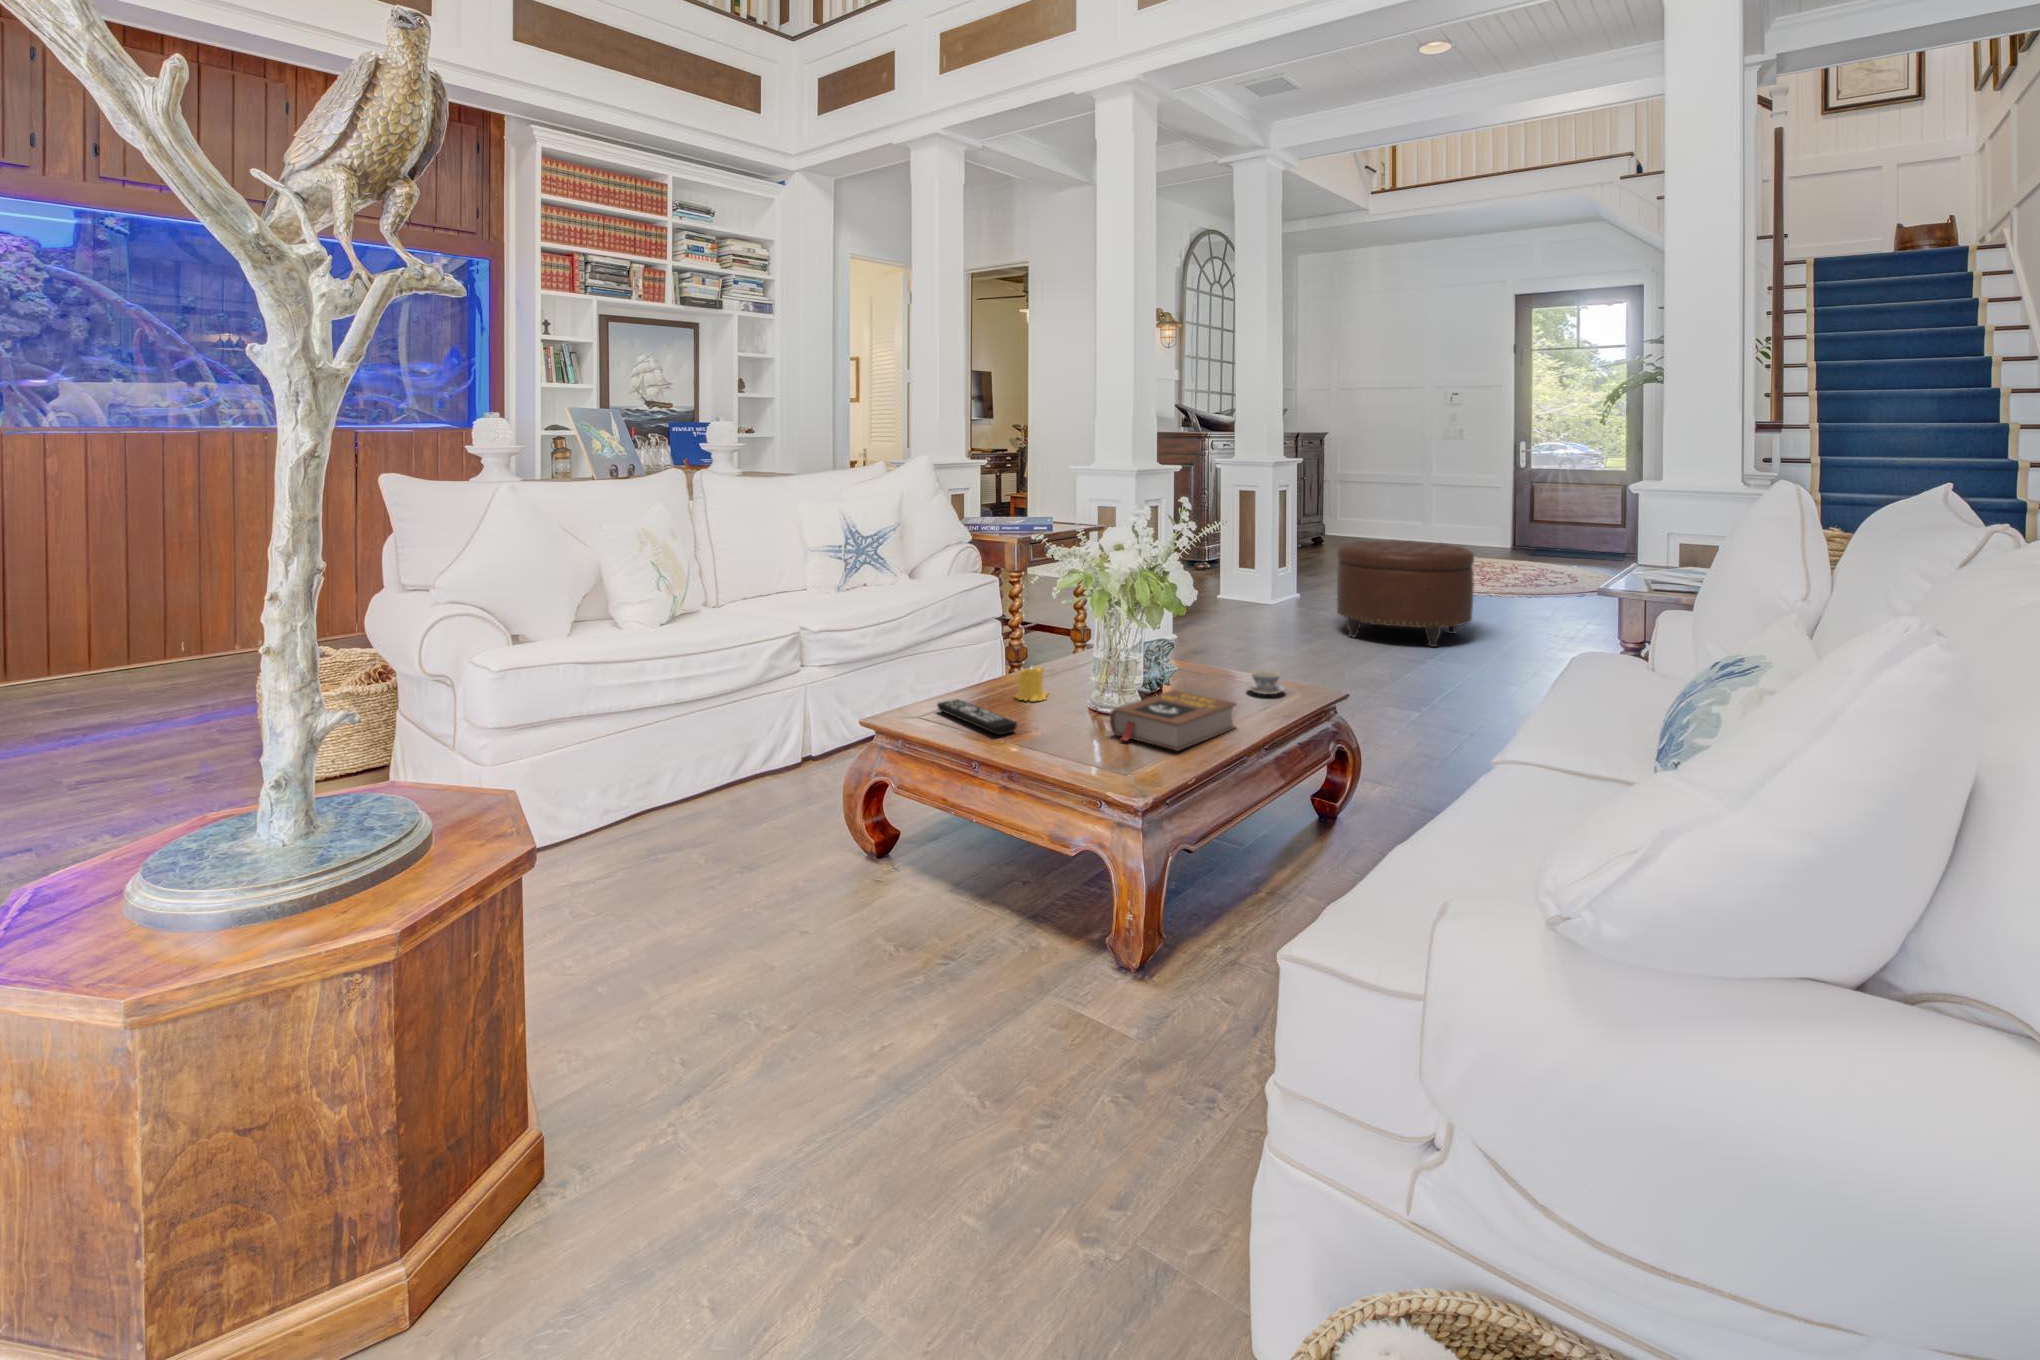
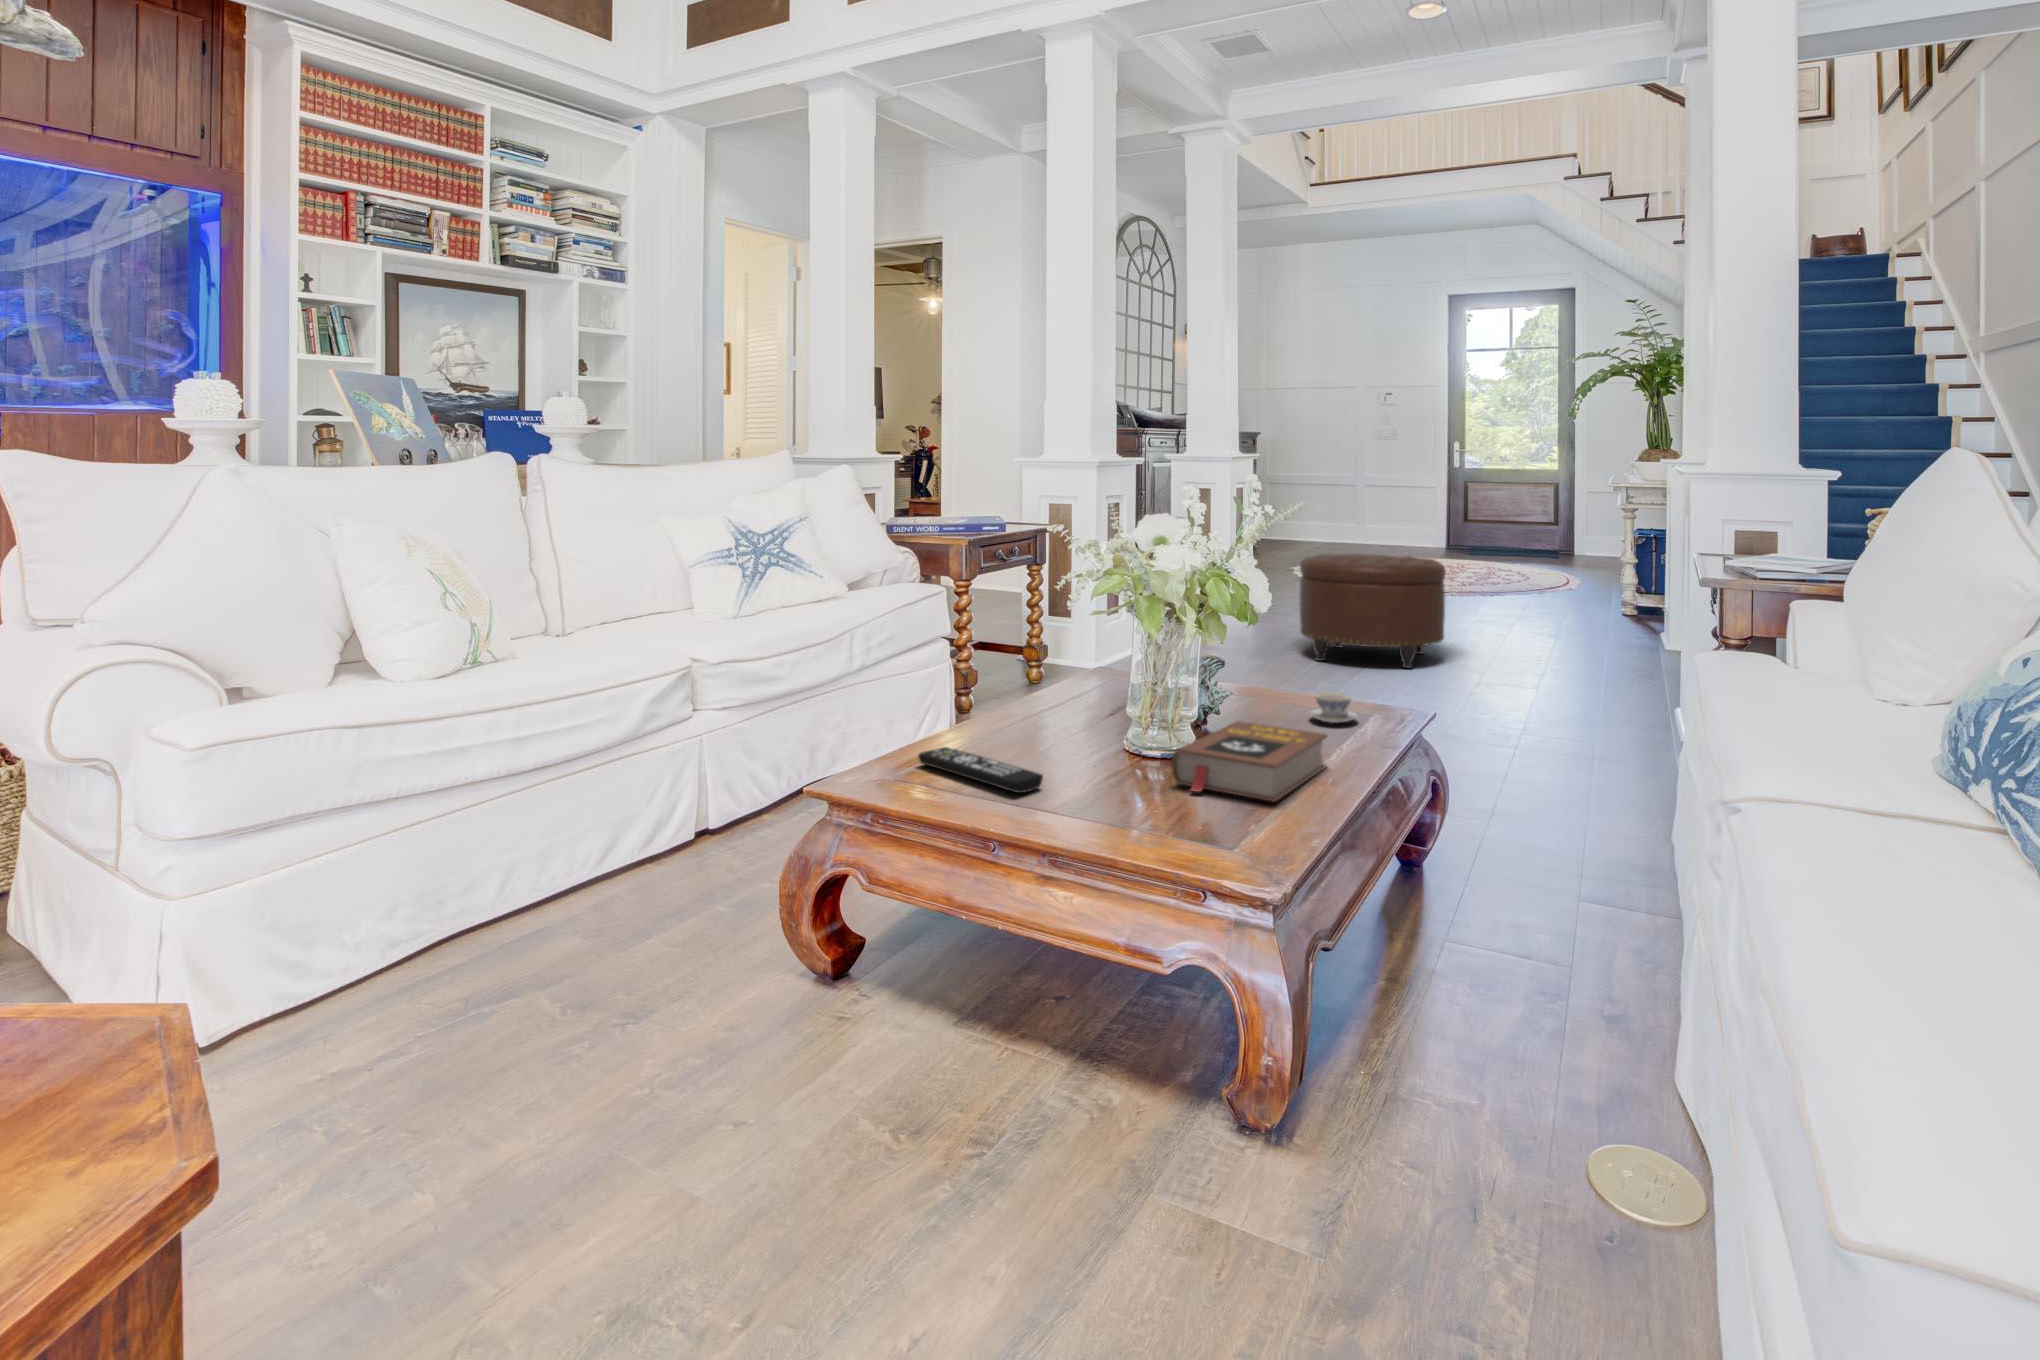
candle: present [1015,667,1048,701] -> none [1016,695,1062,746]

